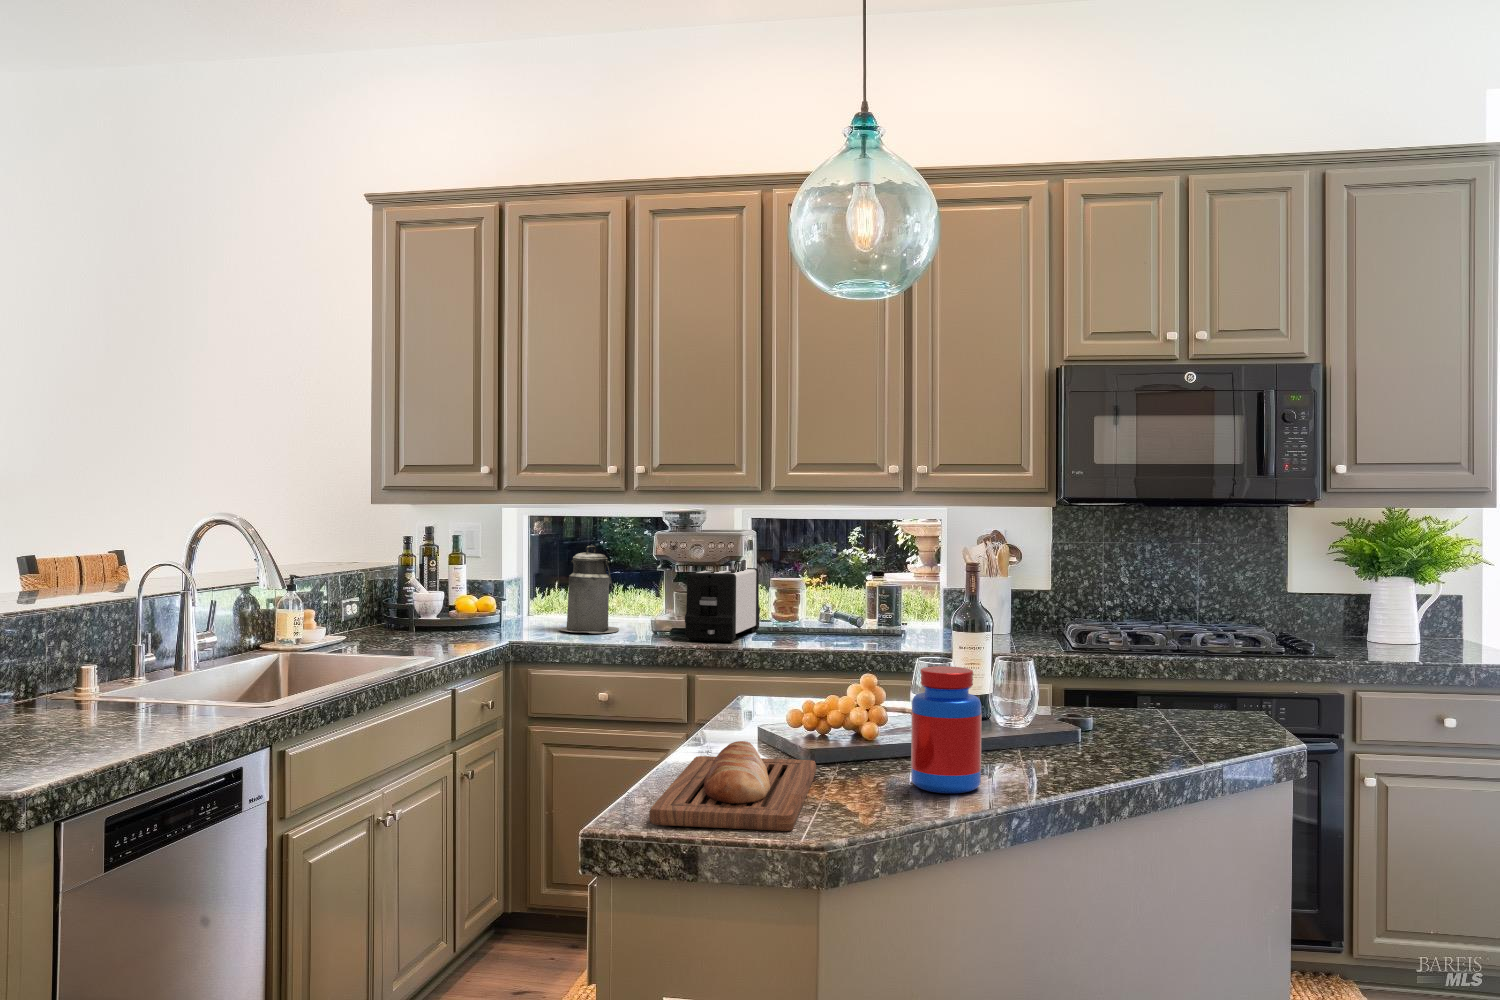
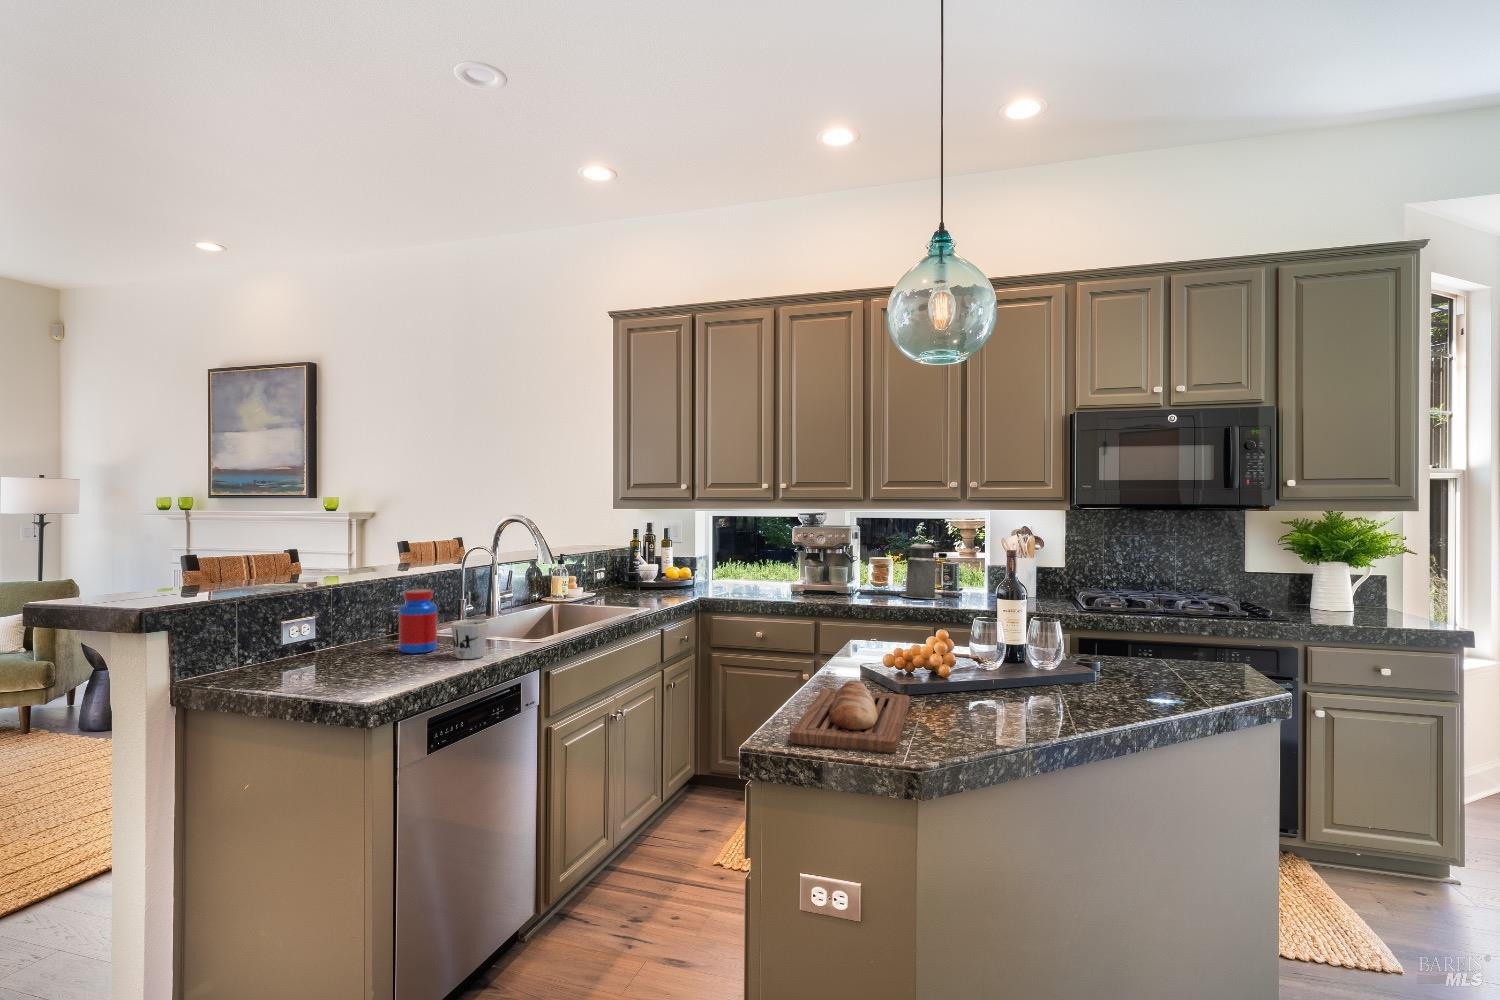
canister: present [559,546,619,633] -> present [900,539,942,599]
toaster: present [685,568,760,642] -> none [813,550,863,601]
jar: present [911,666,982,793] -> present [399,589,437,654]
mug: none [131,672,191,732] -> present [451,619,489,659]

